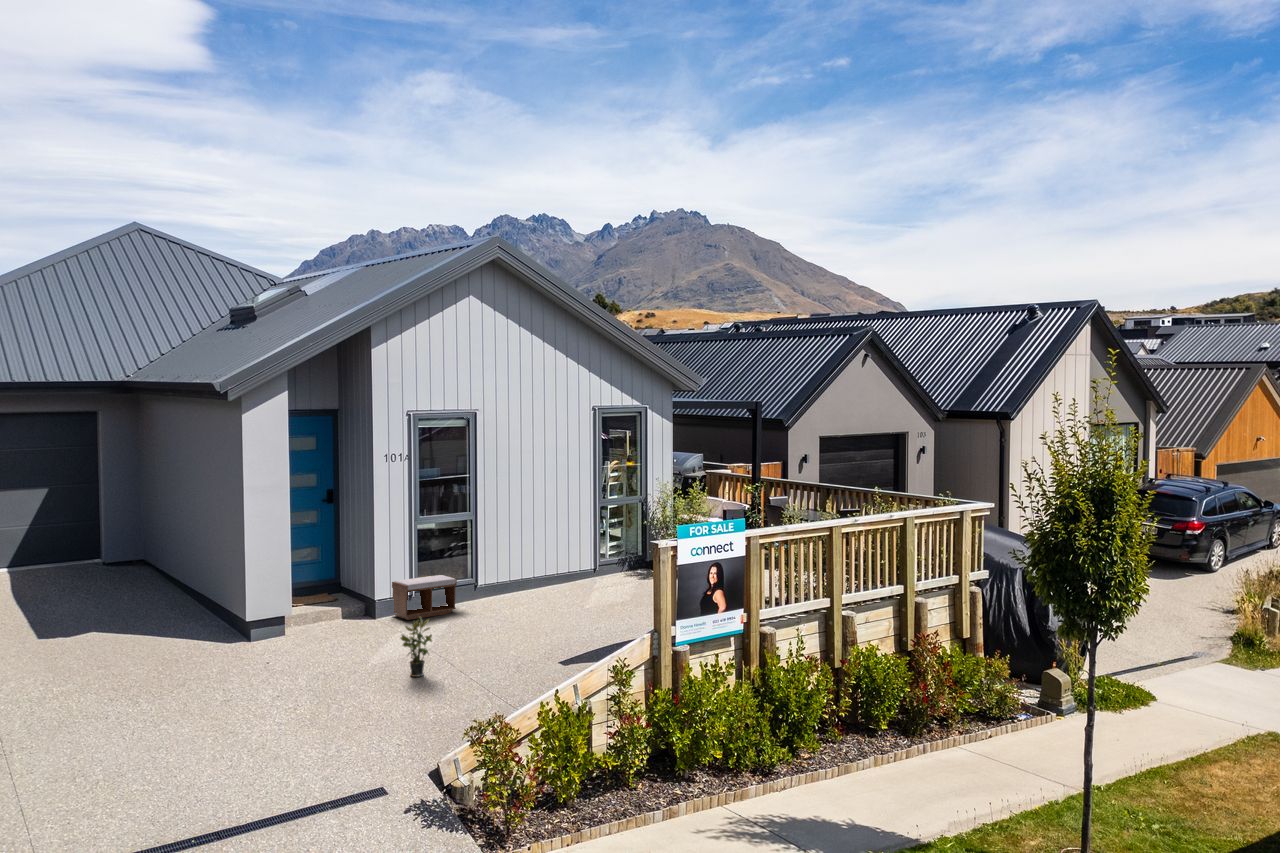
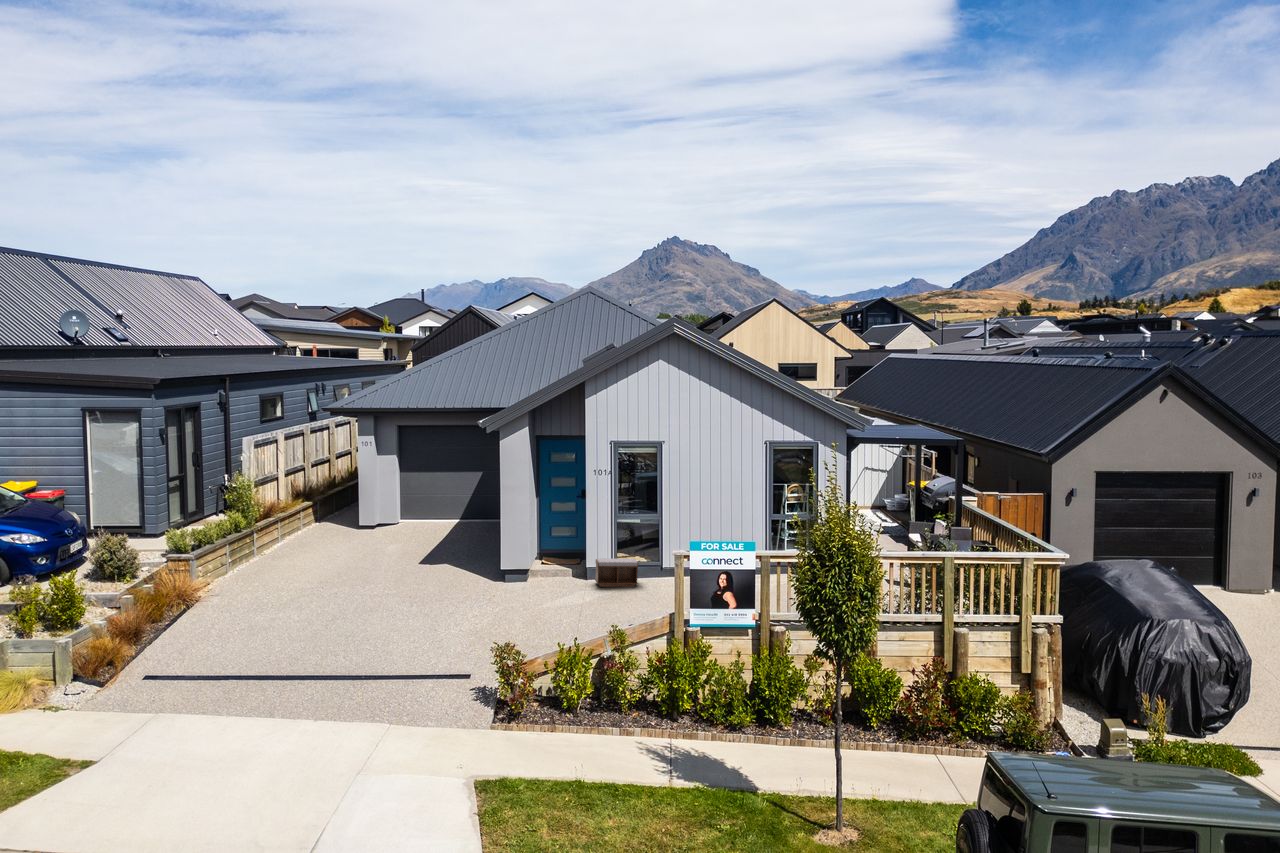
potted plant: present [401,618,432,677] -> none [543,582,564,621]

